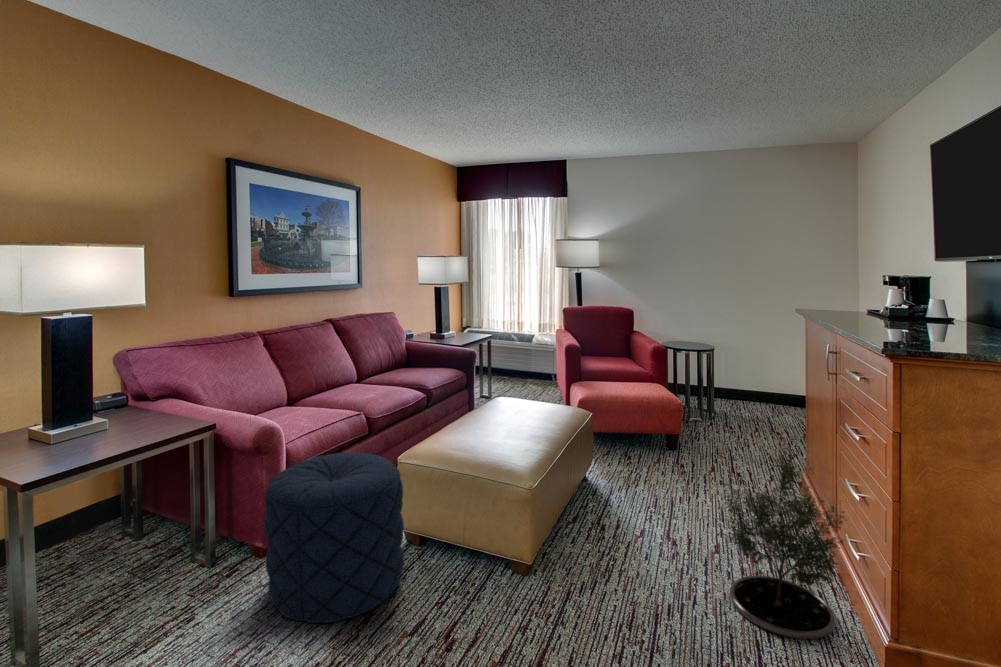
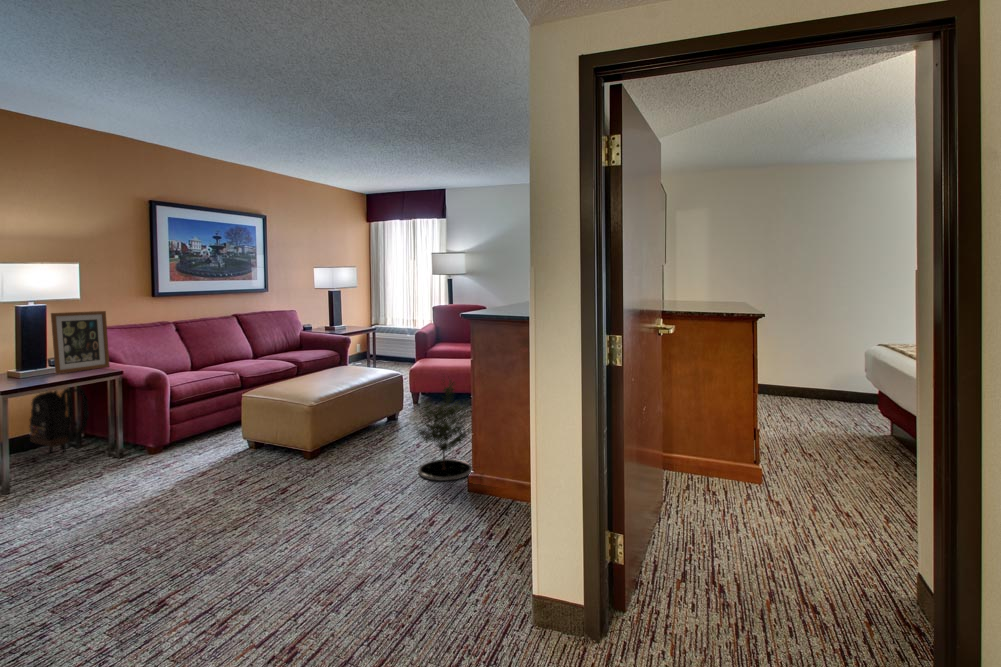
picture frame: none [100,326,190,437] -> present [51,311,109,374]
backpack: none [62,442,156,554] -> present [30,388,89,453]
pouf: present [264,453,404,623] -> none [144,389,236,477]

